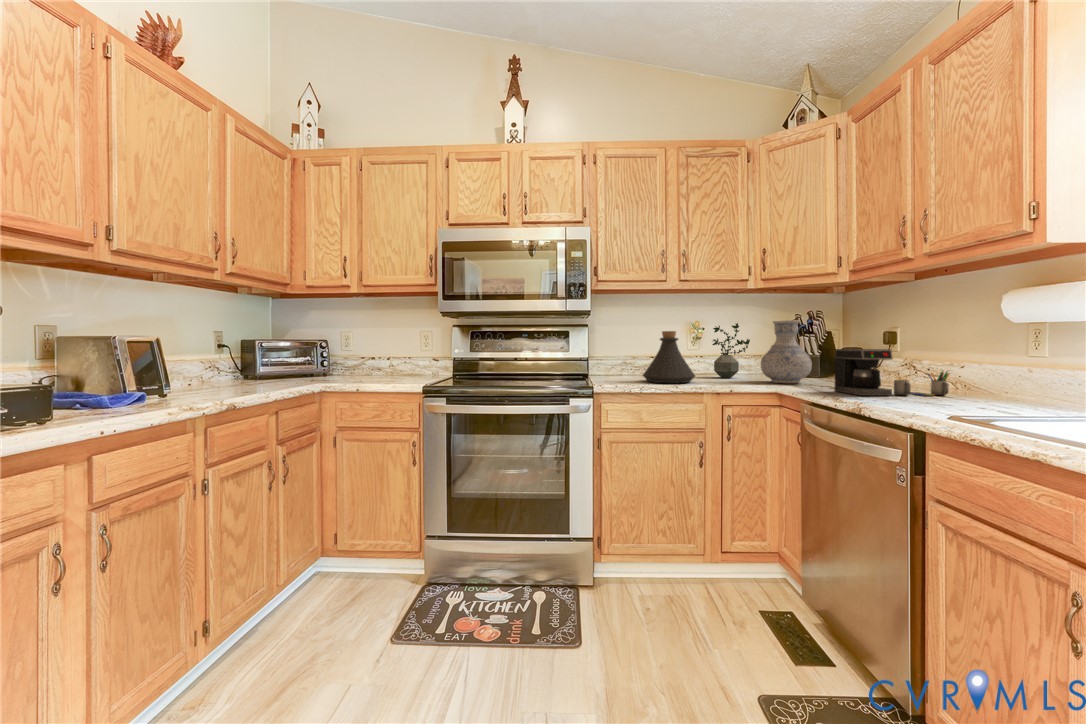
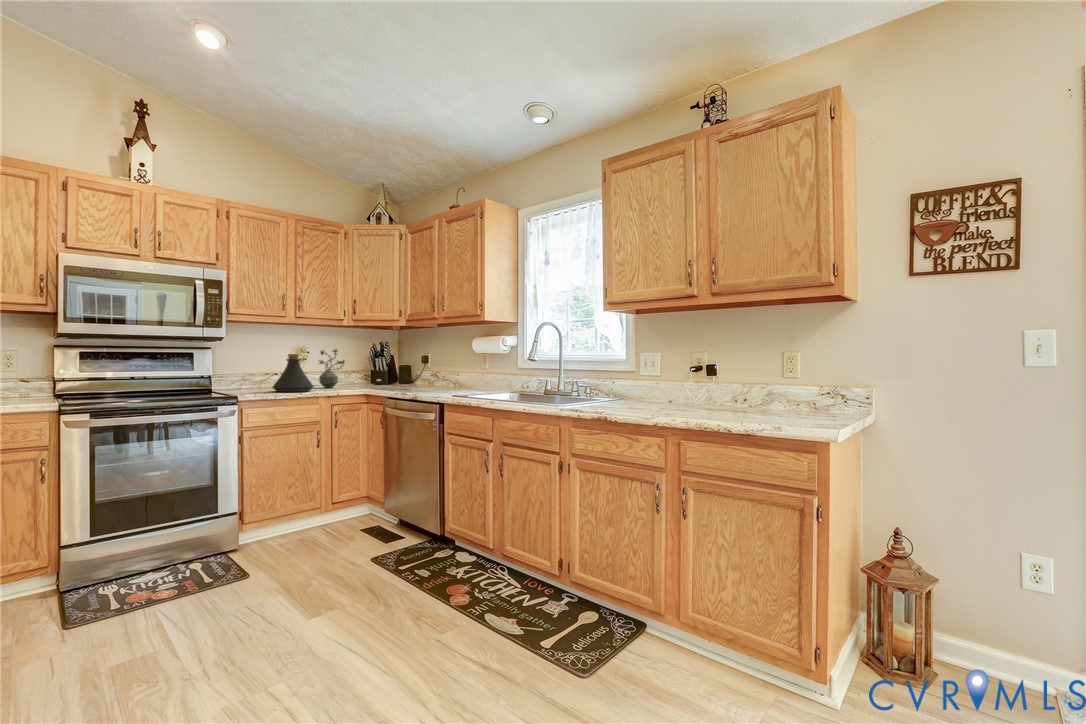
vase: present [761,320,812,383] -> none [355,349,386,389]
coffee maker: present [835,349,950,396] -> none [401,367,452,392]

